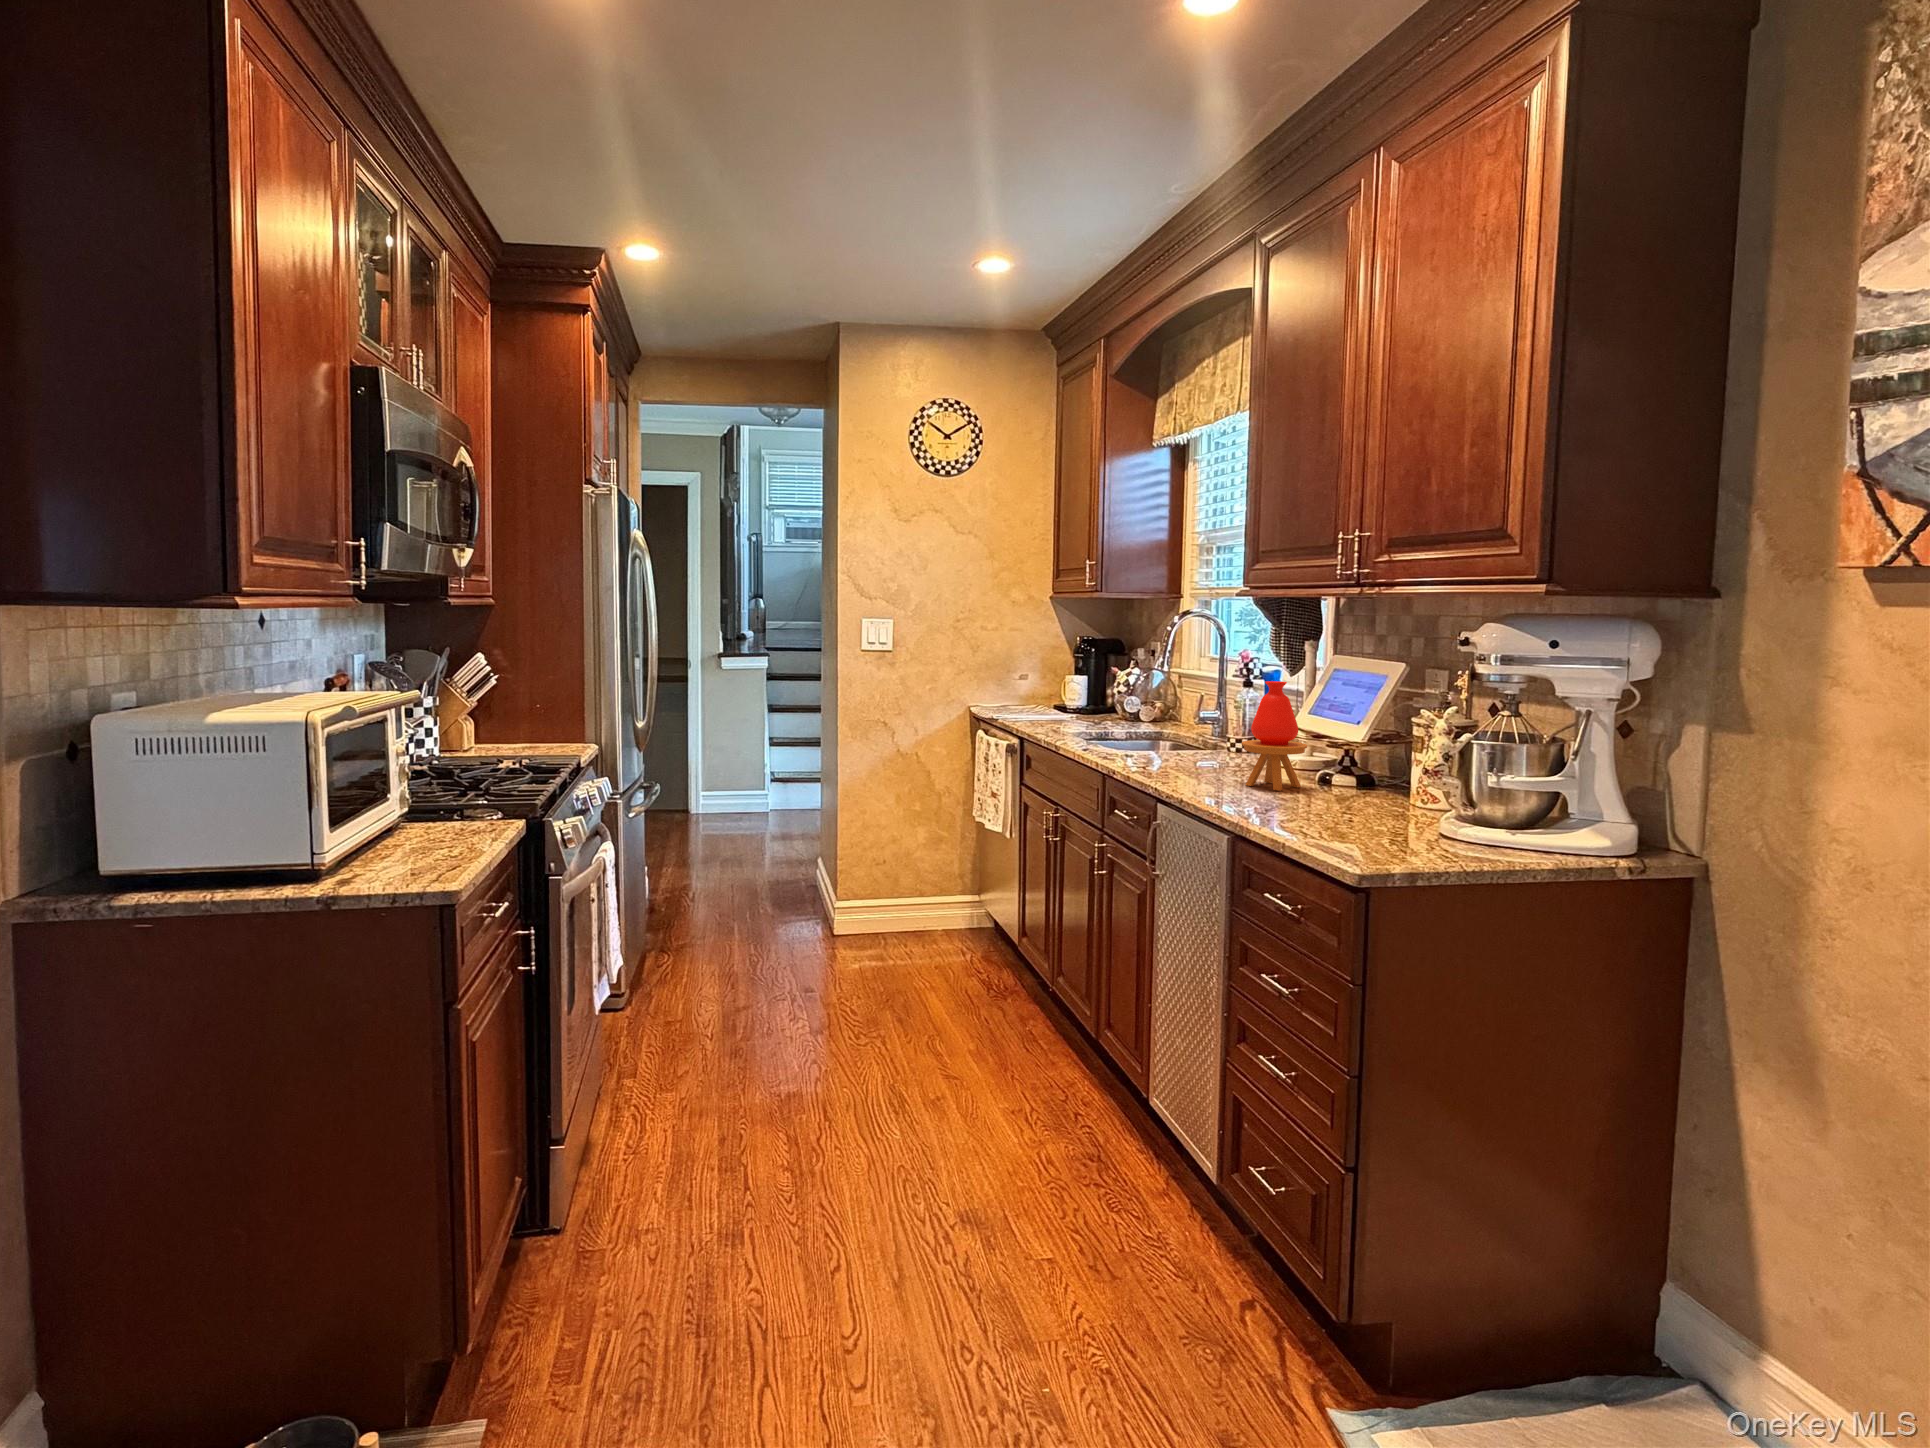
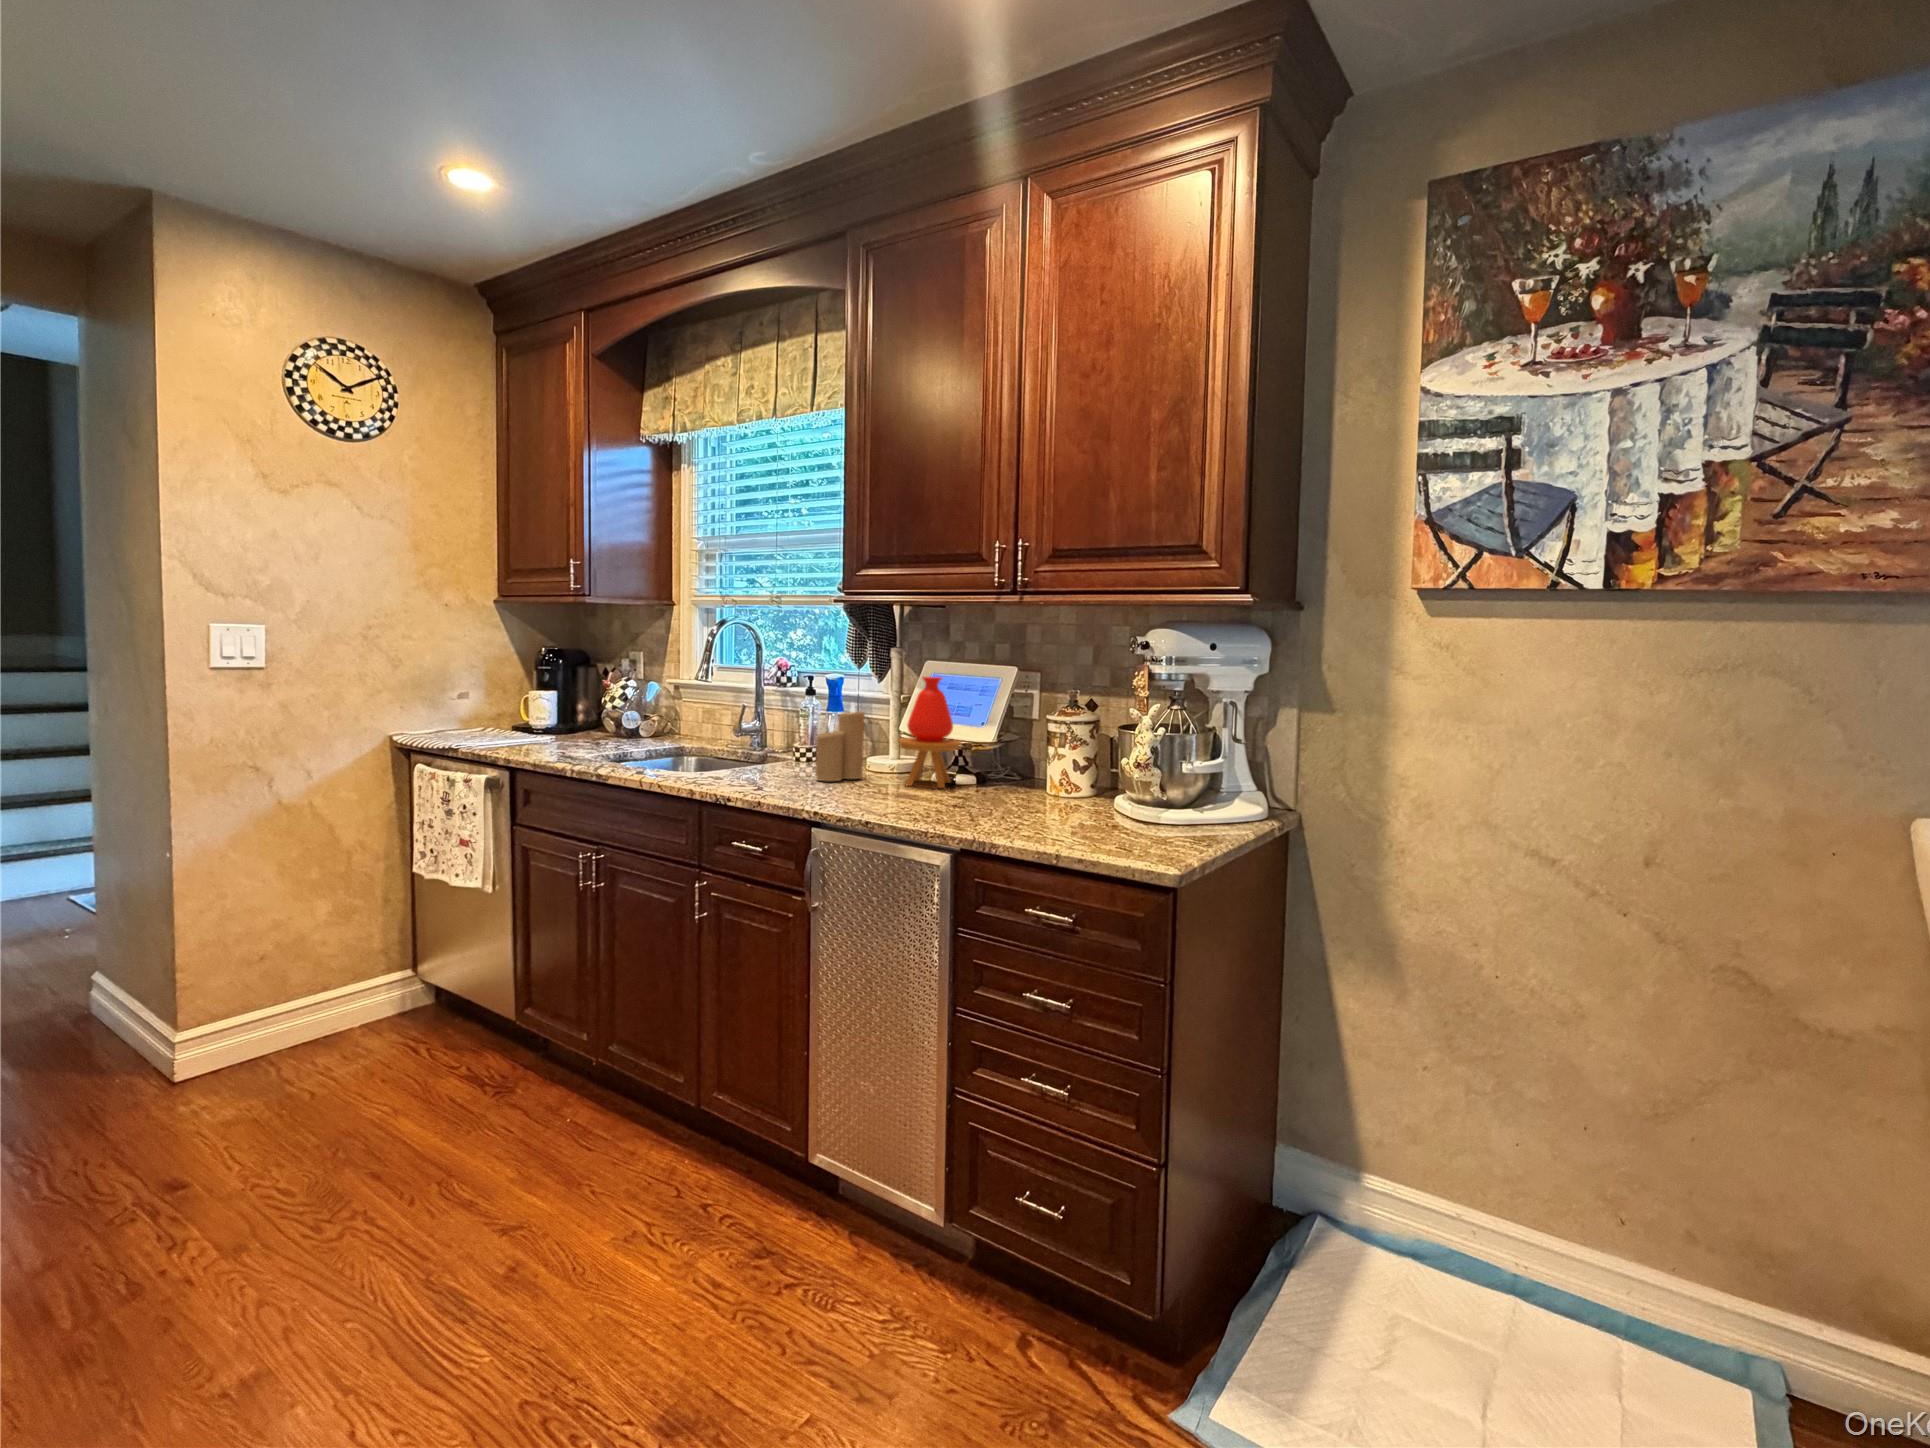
candle: none [1174,704,1223,775] -> present [816,703,865,781]

